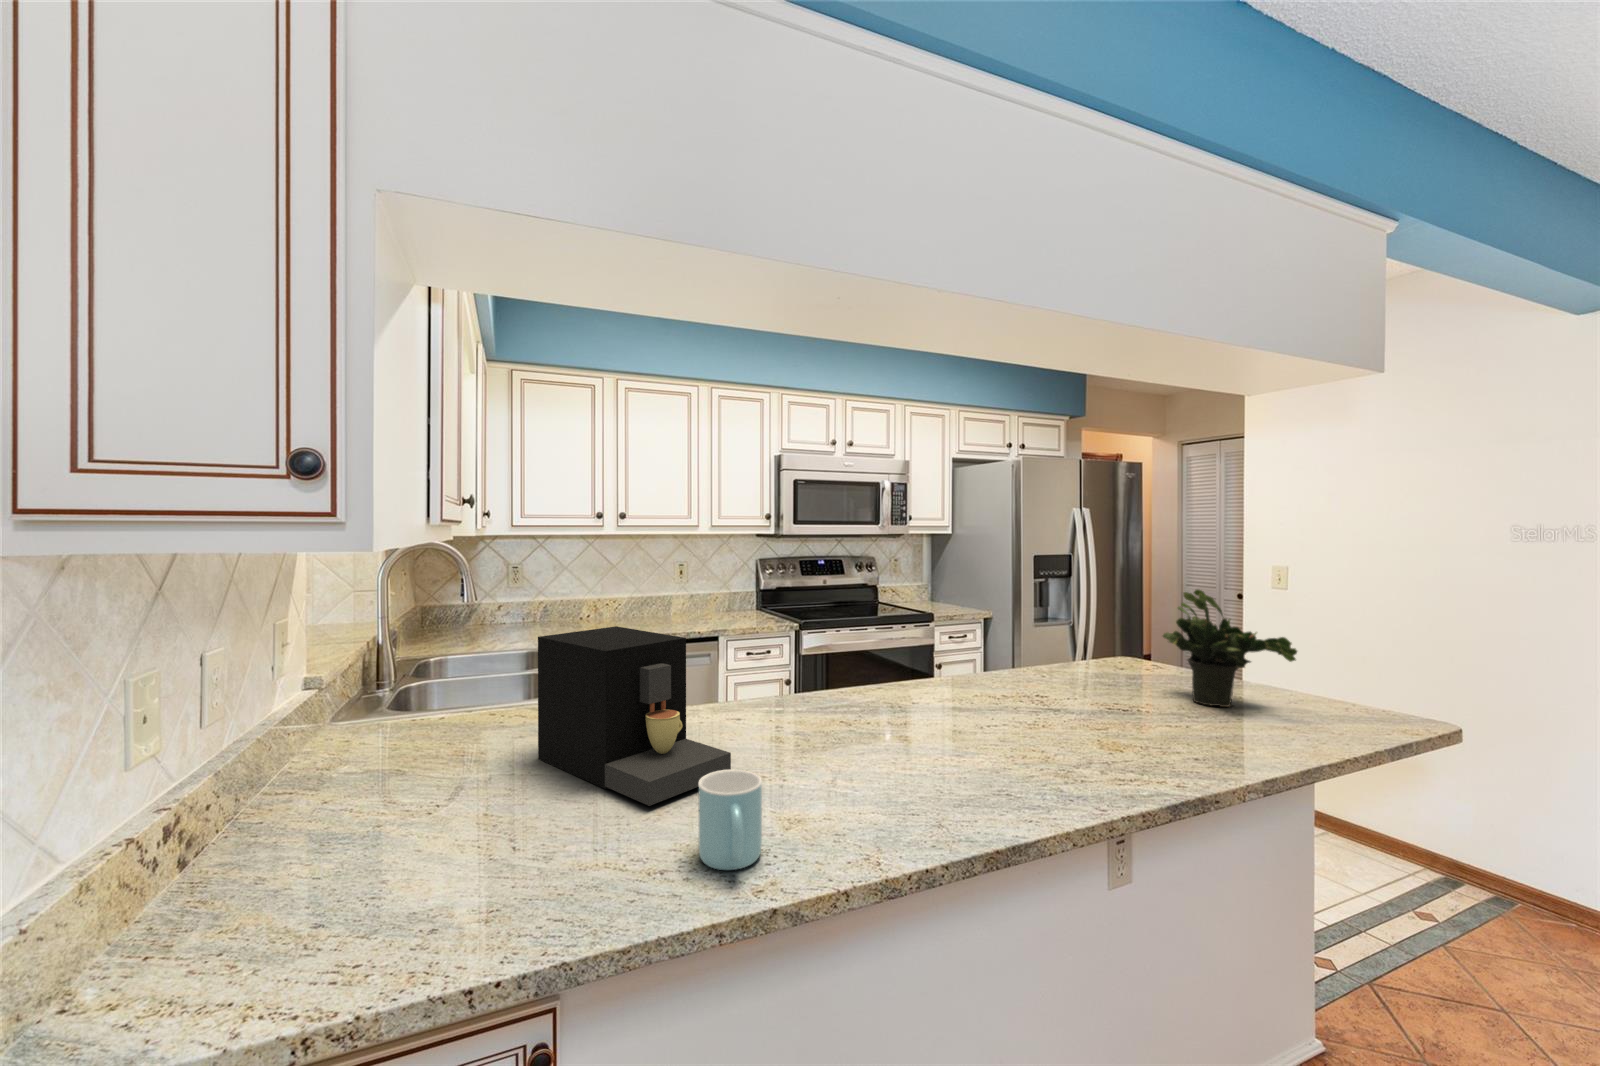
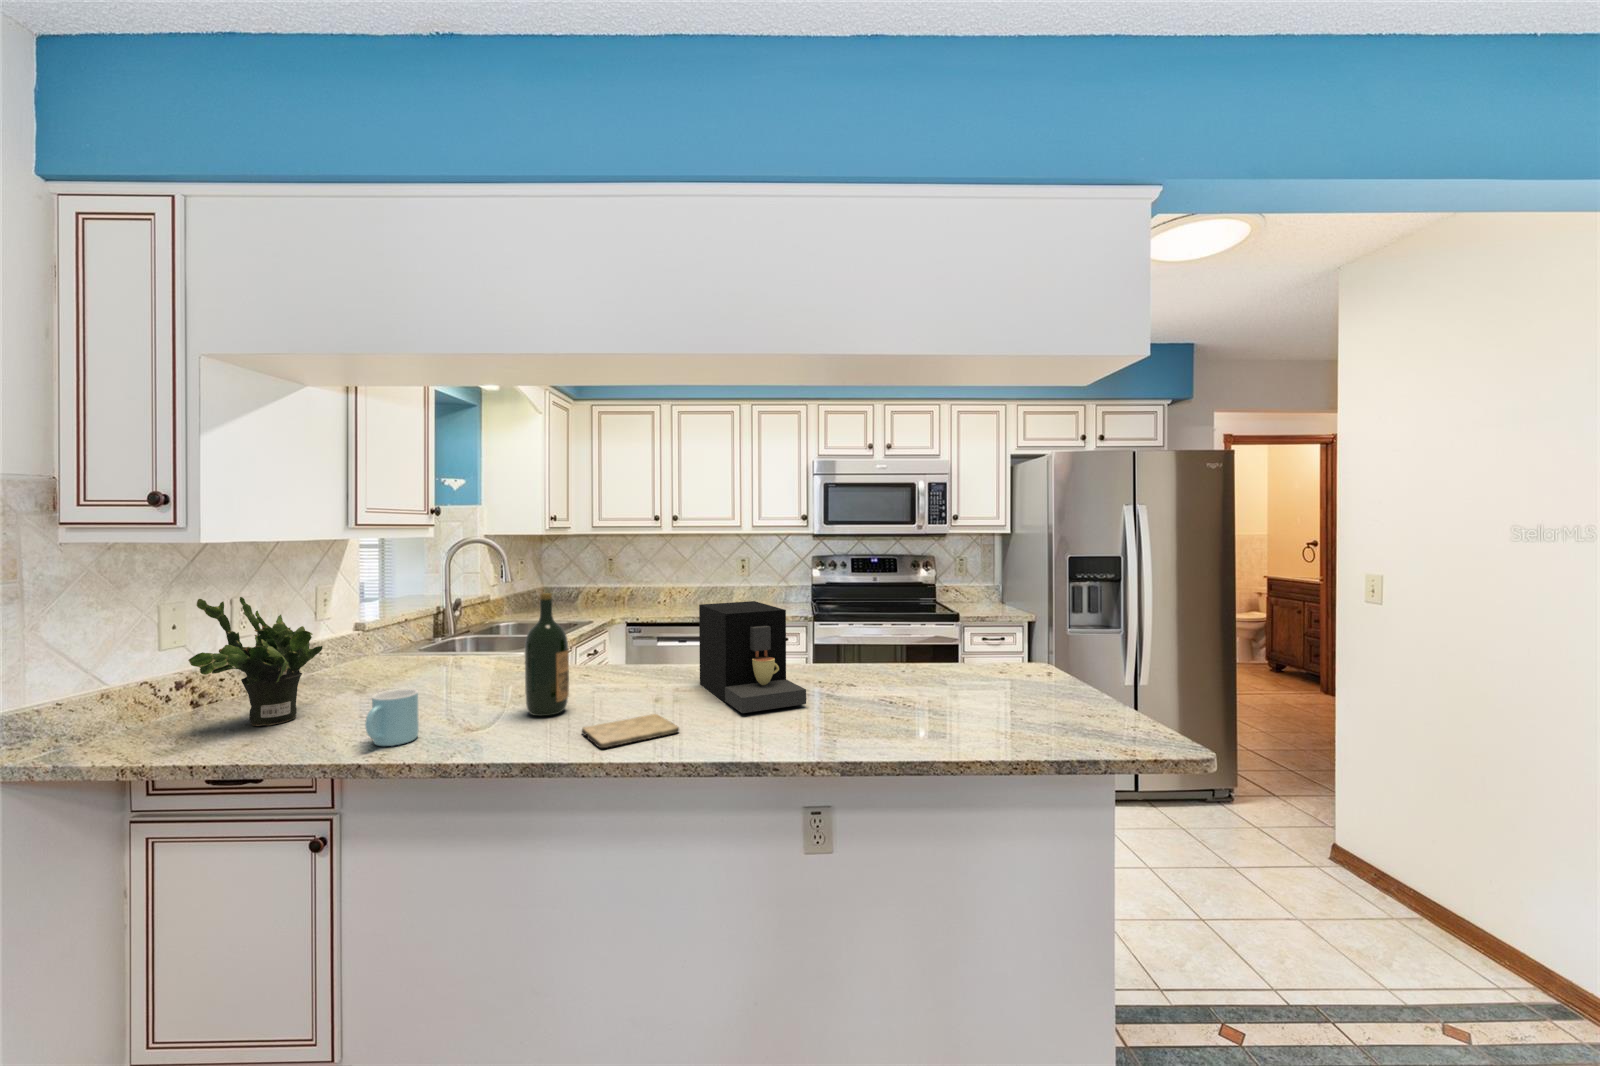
potted plant: present [1163,589,1297,707] -> present [188,597,322,726]
wine bottle: none [802,610,859,784] -> present [525,593,569,716]
coffee maker: present [538,626,731,806] -> present [699,601,806,713]
cutting board: none [945,758,1046,814] -> present [582,714,679,748]

